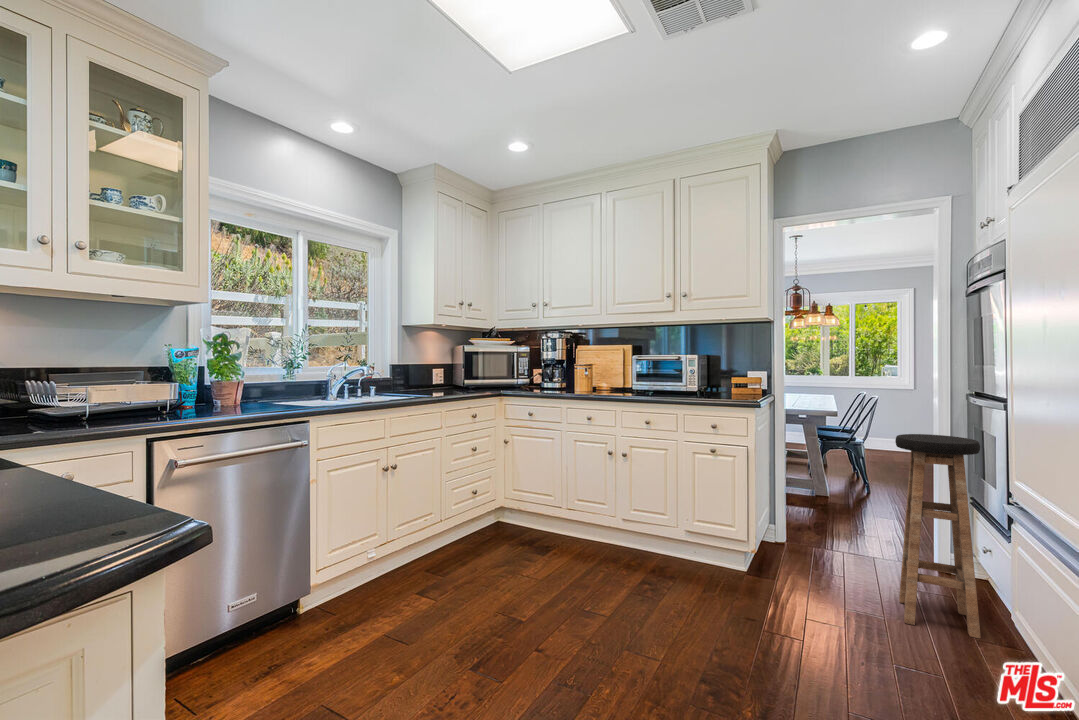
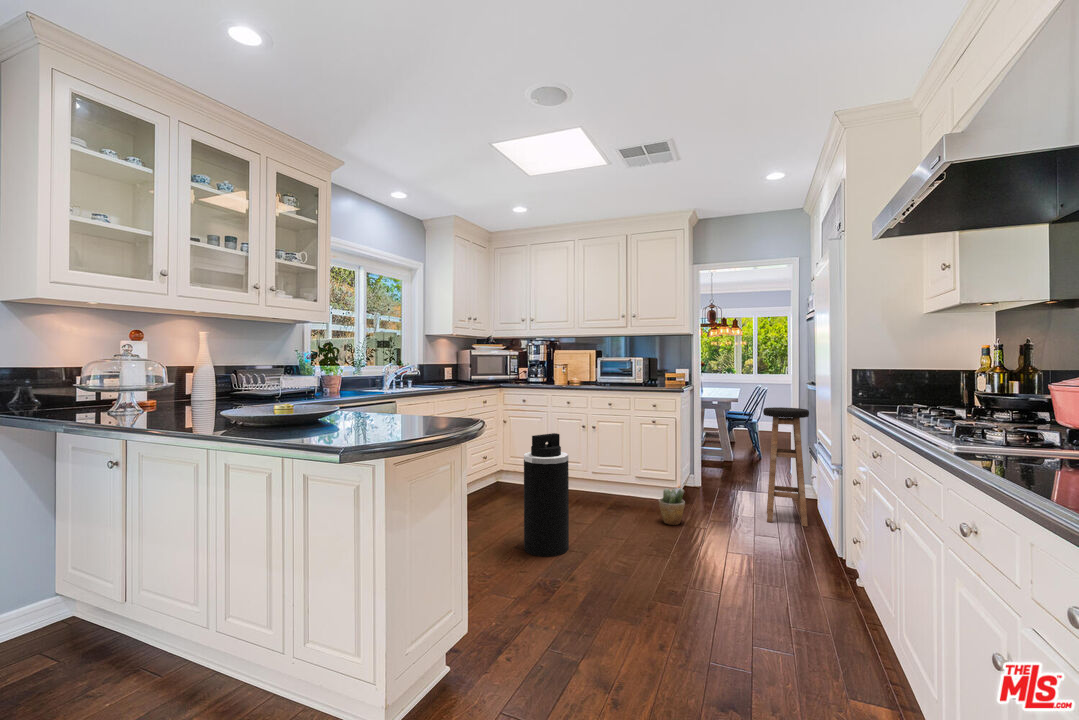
trash can: none [495,478,568,691] -> present [524,433,569,557]
potted plant: none [722,561,765,622] -> present [659,489,685,525]

